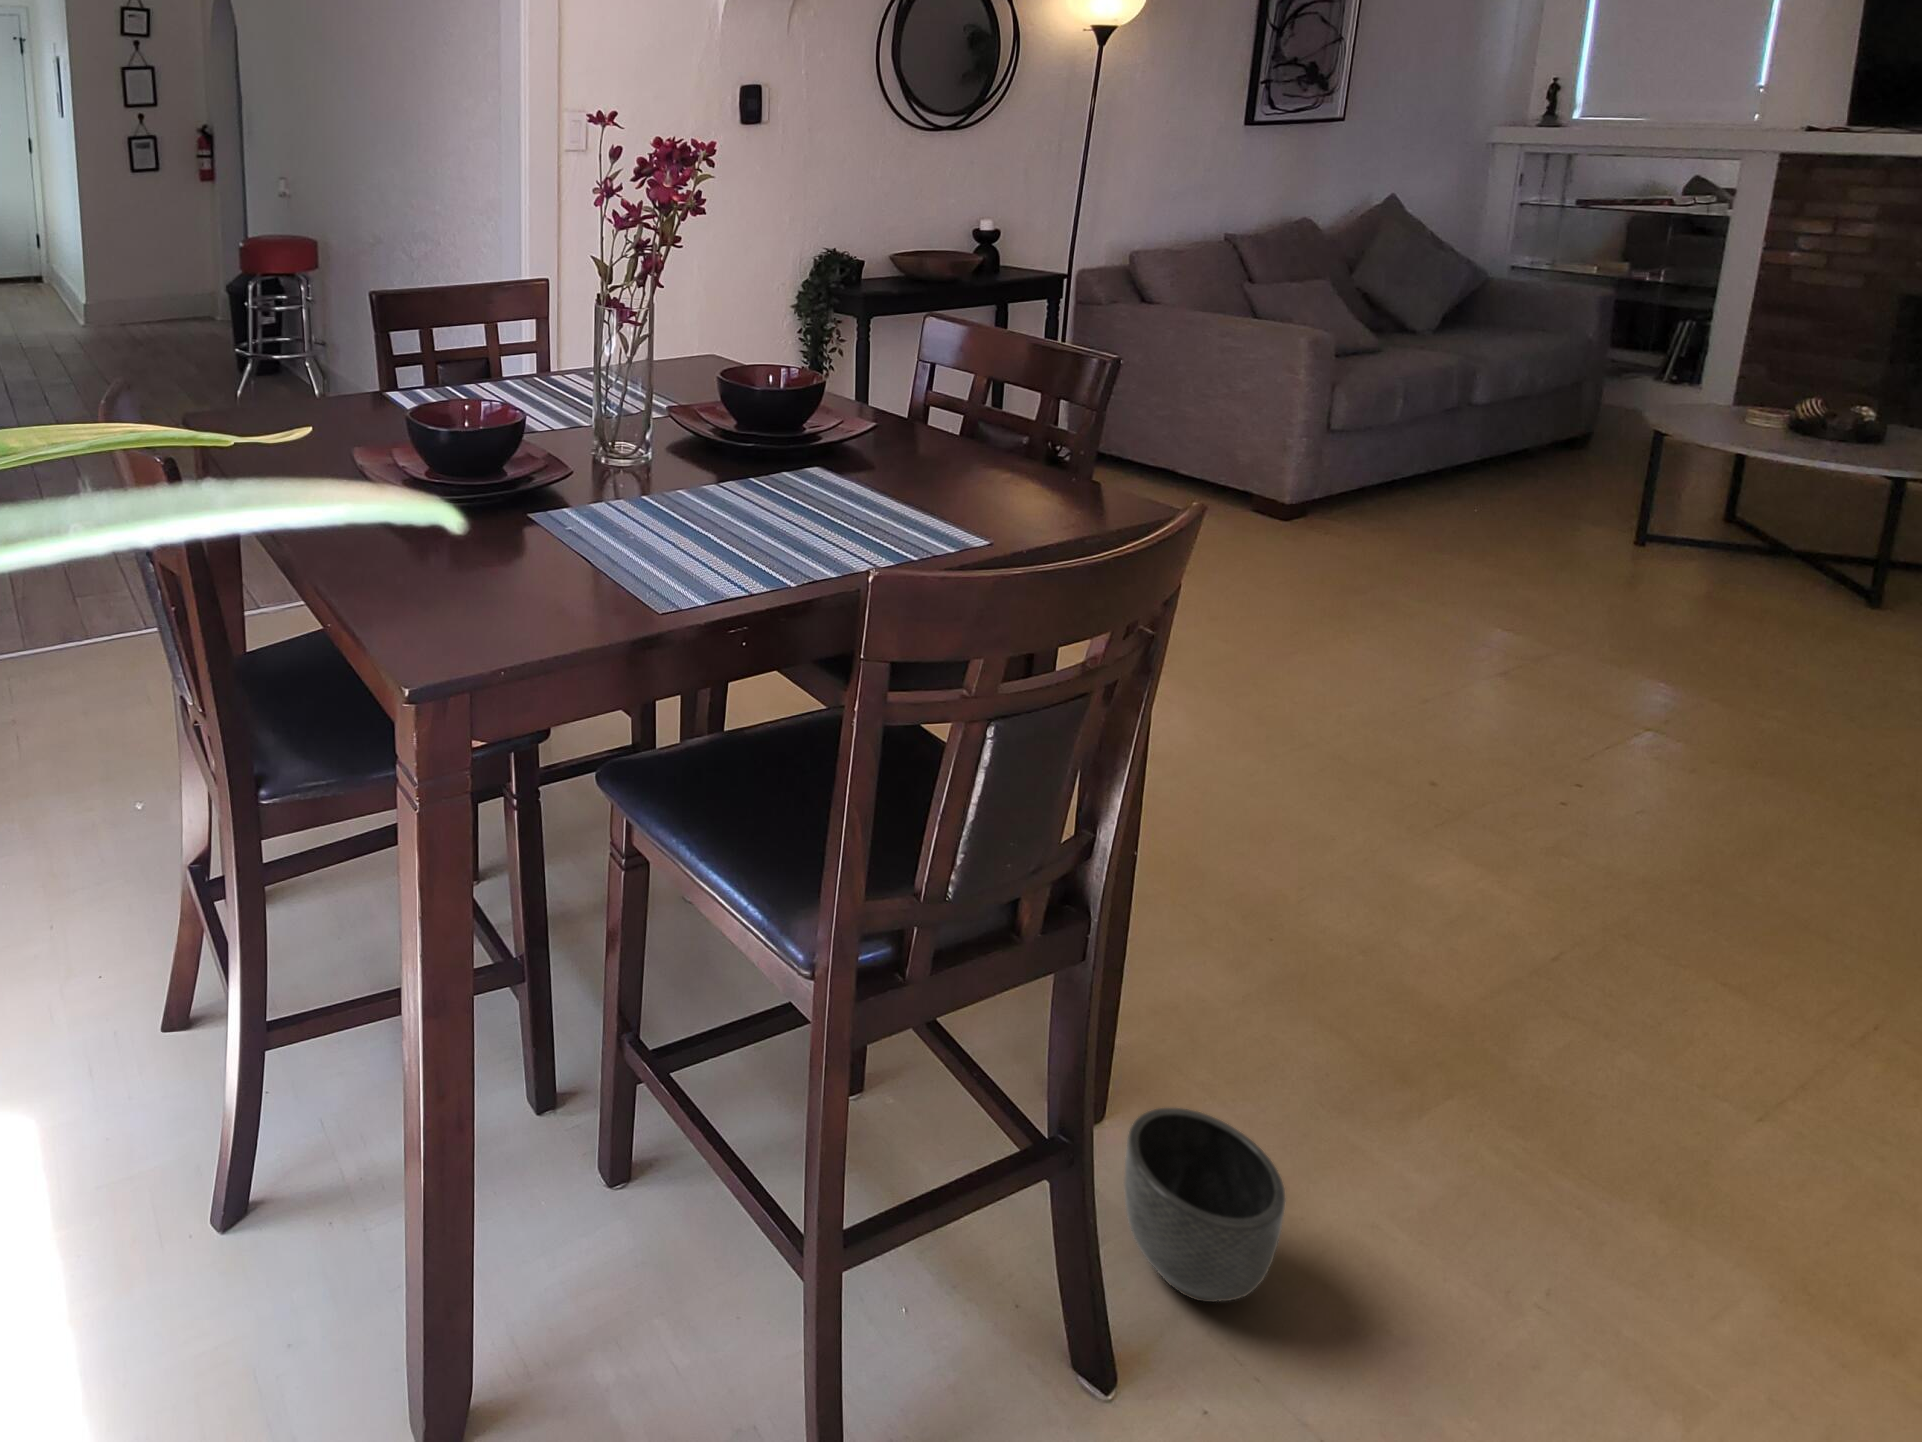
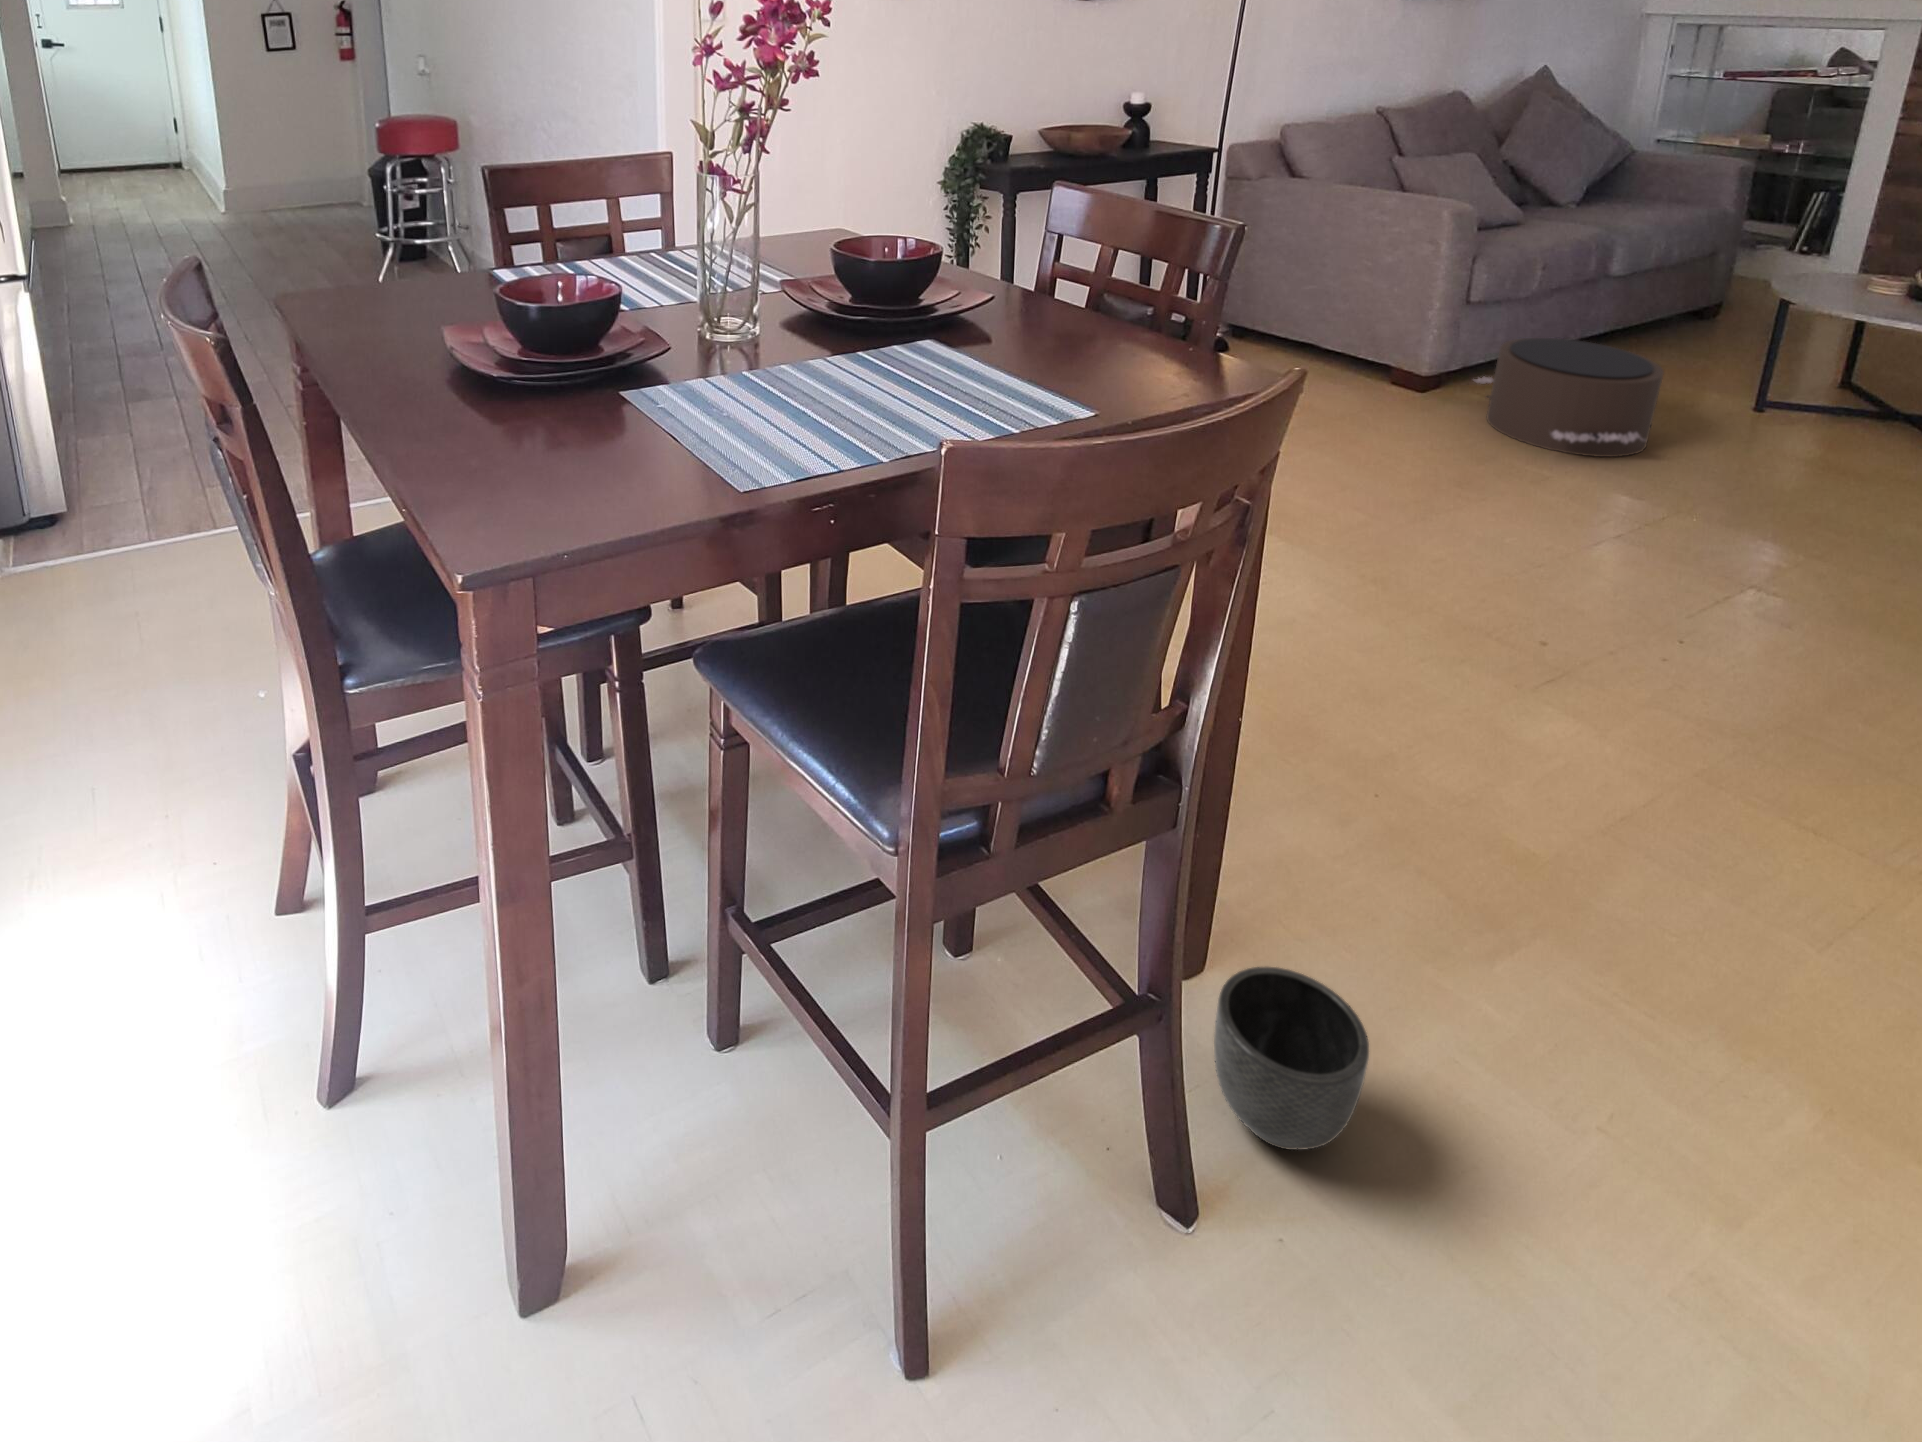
pouf: none [1339,469,1539,593] -> present [1474,338,1664,457]

